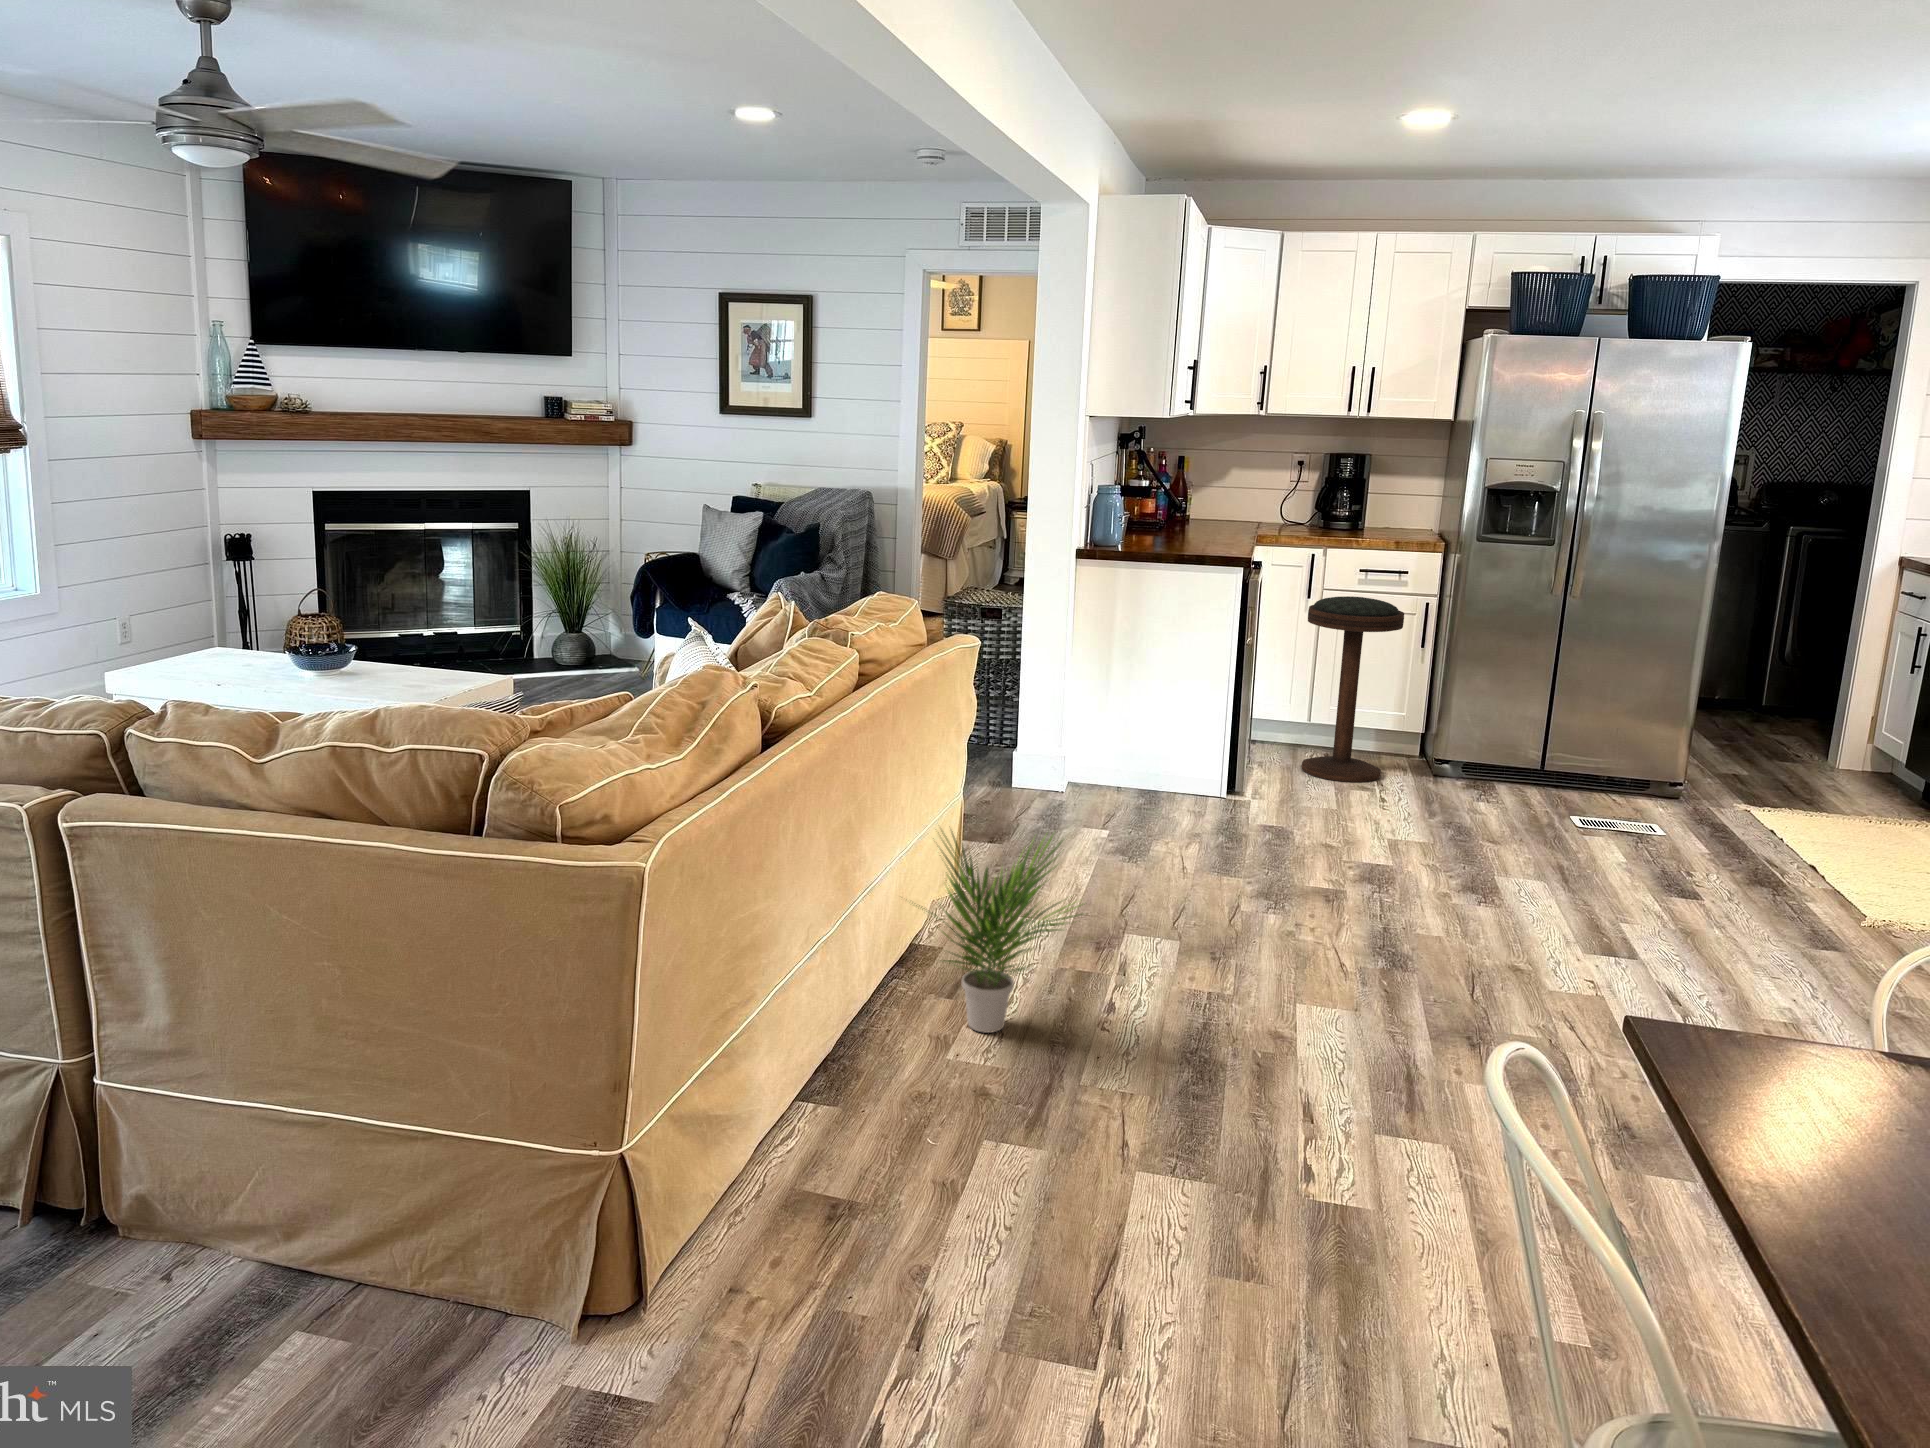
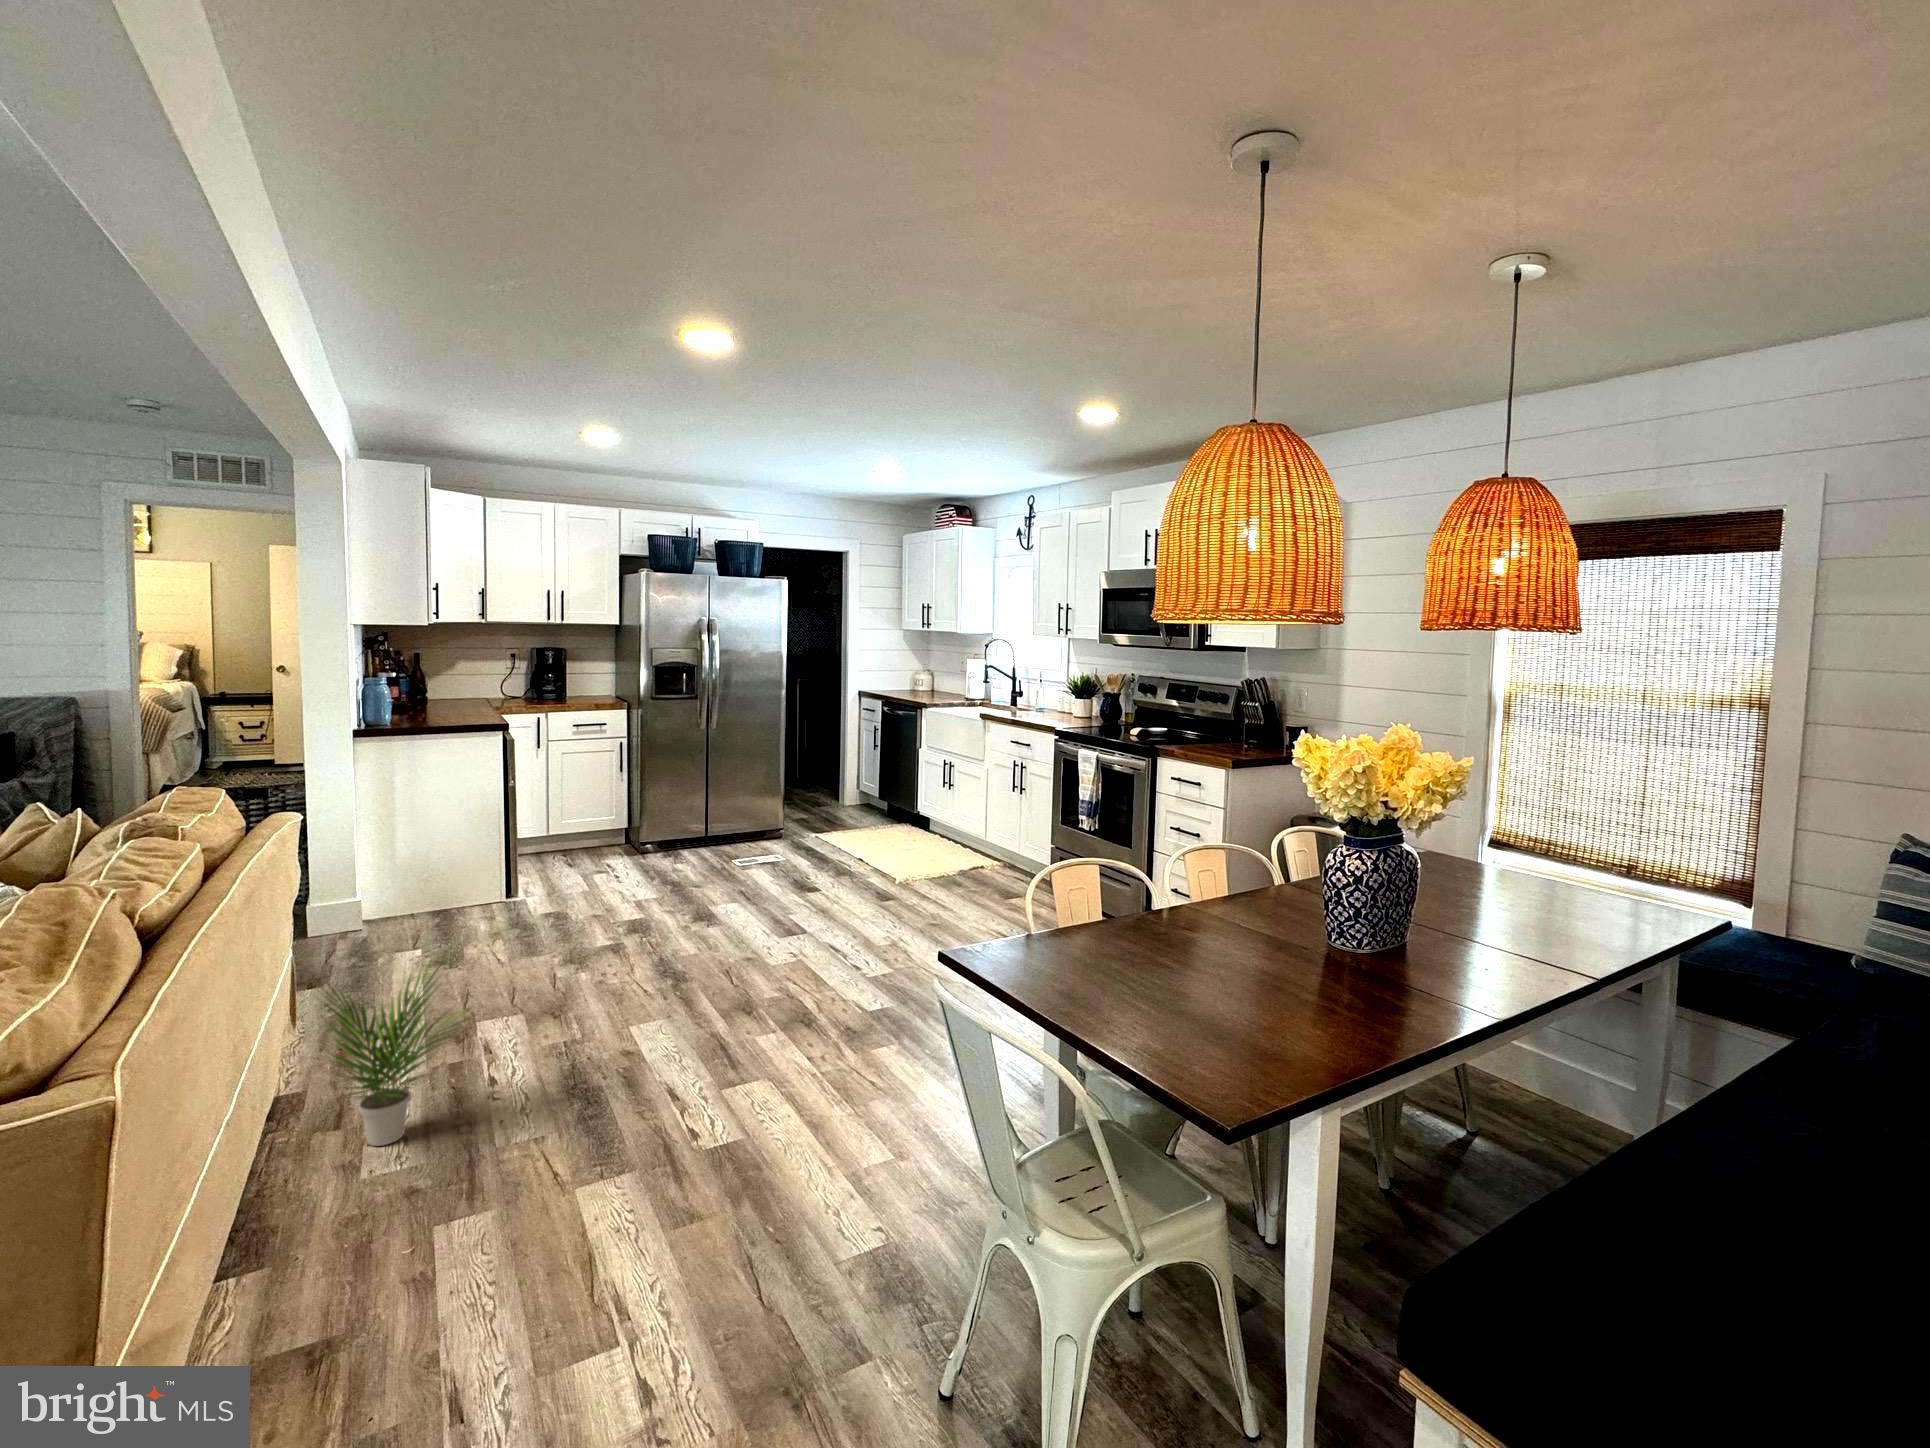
bar stool: present [1302,596,1404,782] -> none [543,743,613,872]

